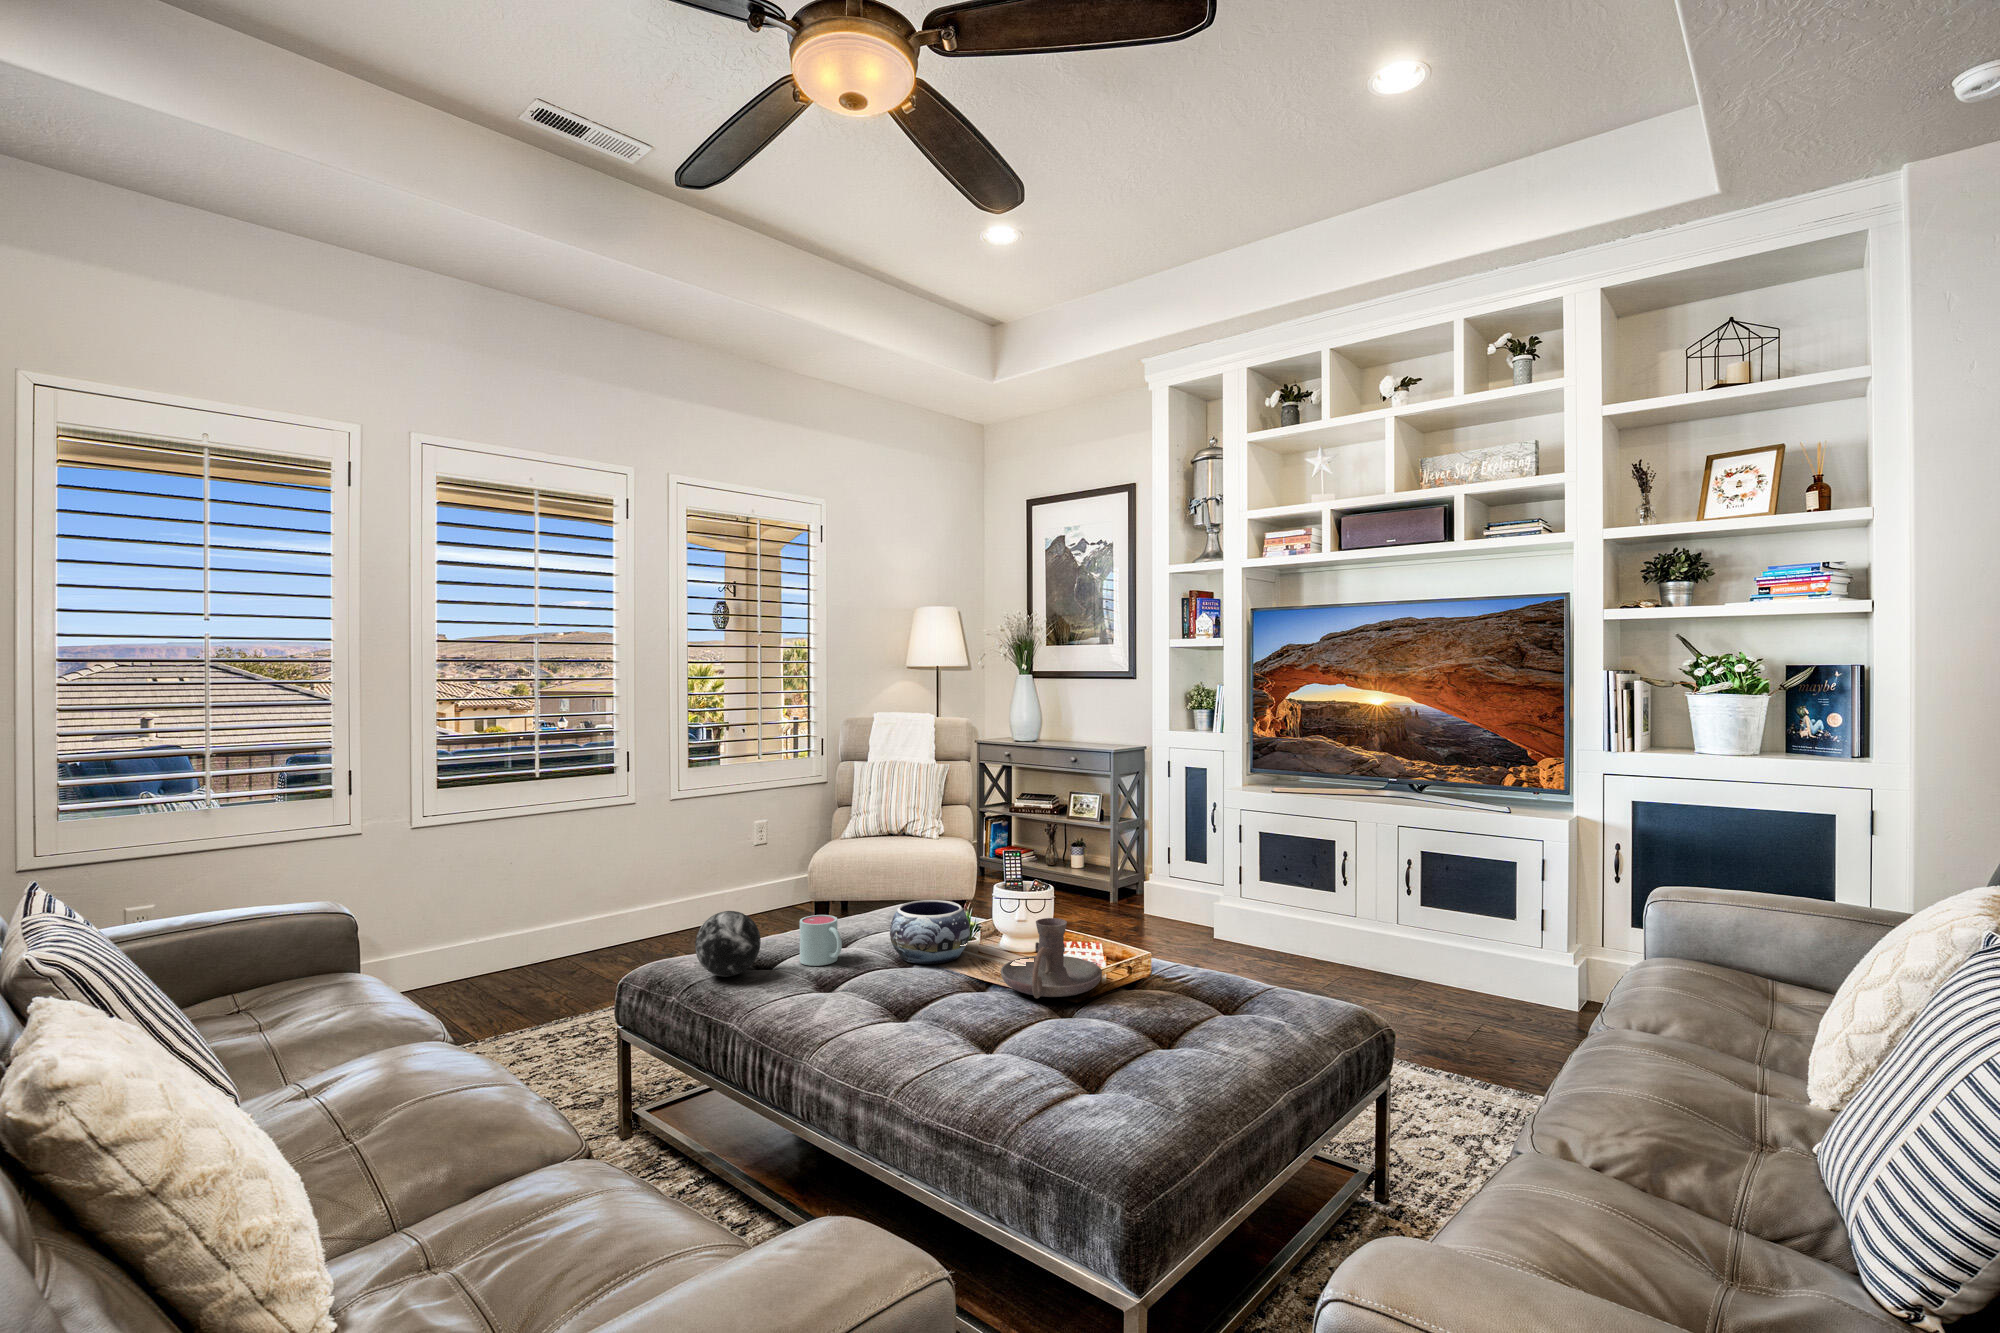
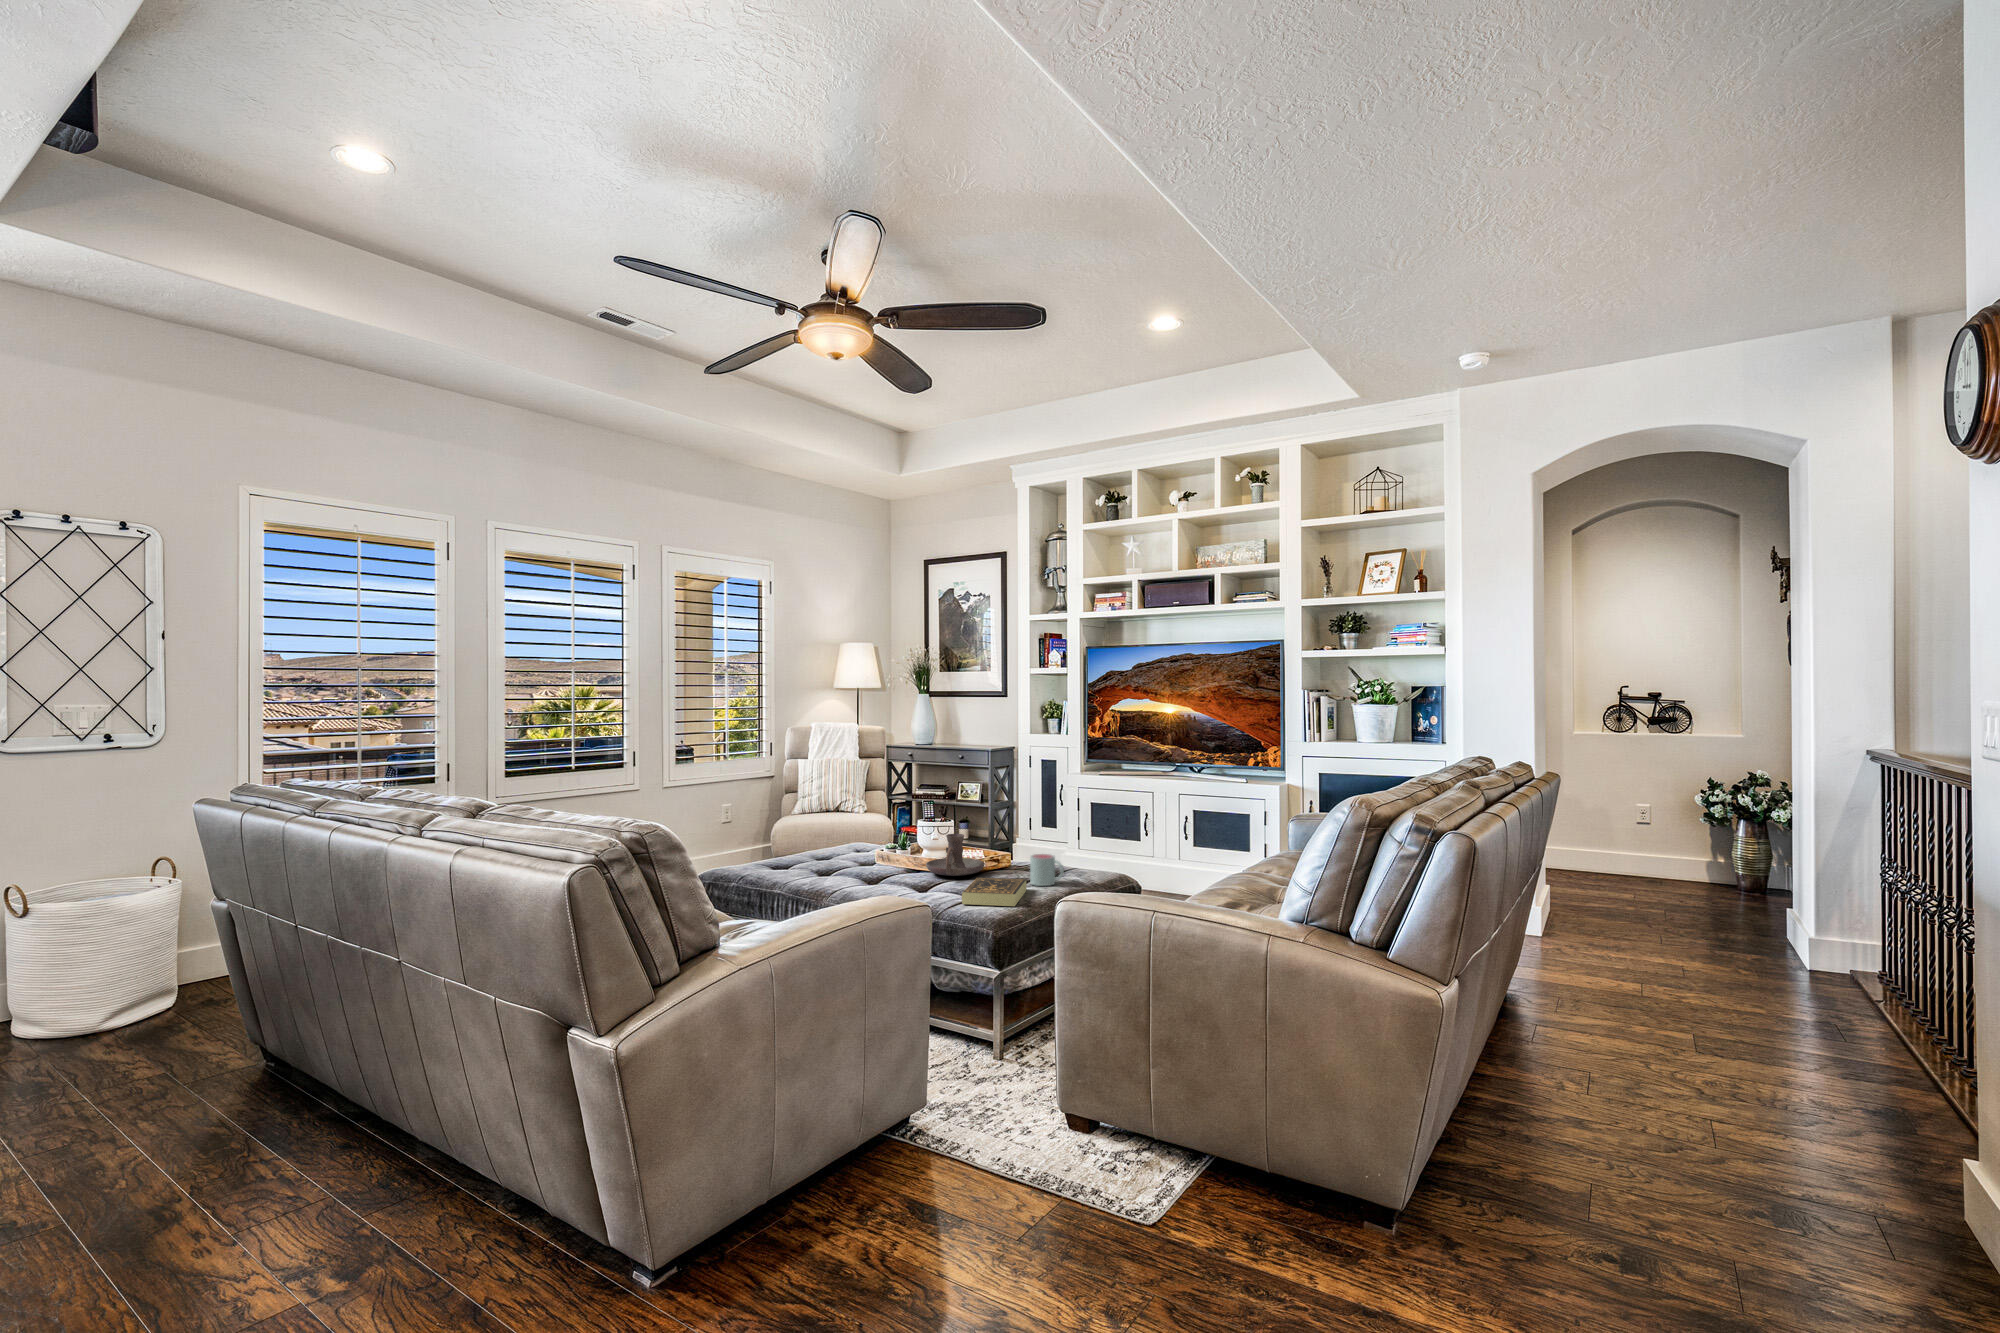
decorative bowl: present [890,900,970,964] -> none [855,831,904,867]
decorative orb: present [695,911,761,976] -> none [739,836,779,875]
mug: present [800,915,842,966] -> present [1030,854,1064,886]
book: none [1056,1014,1179,1098] -> present [962,878,1026,906]

